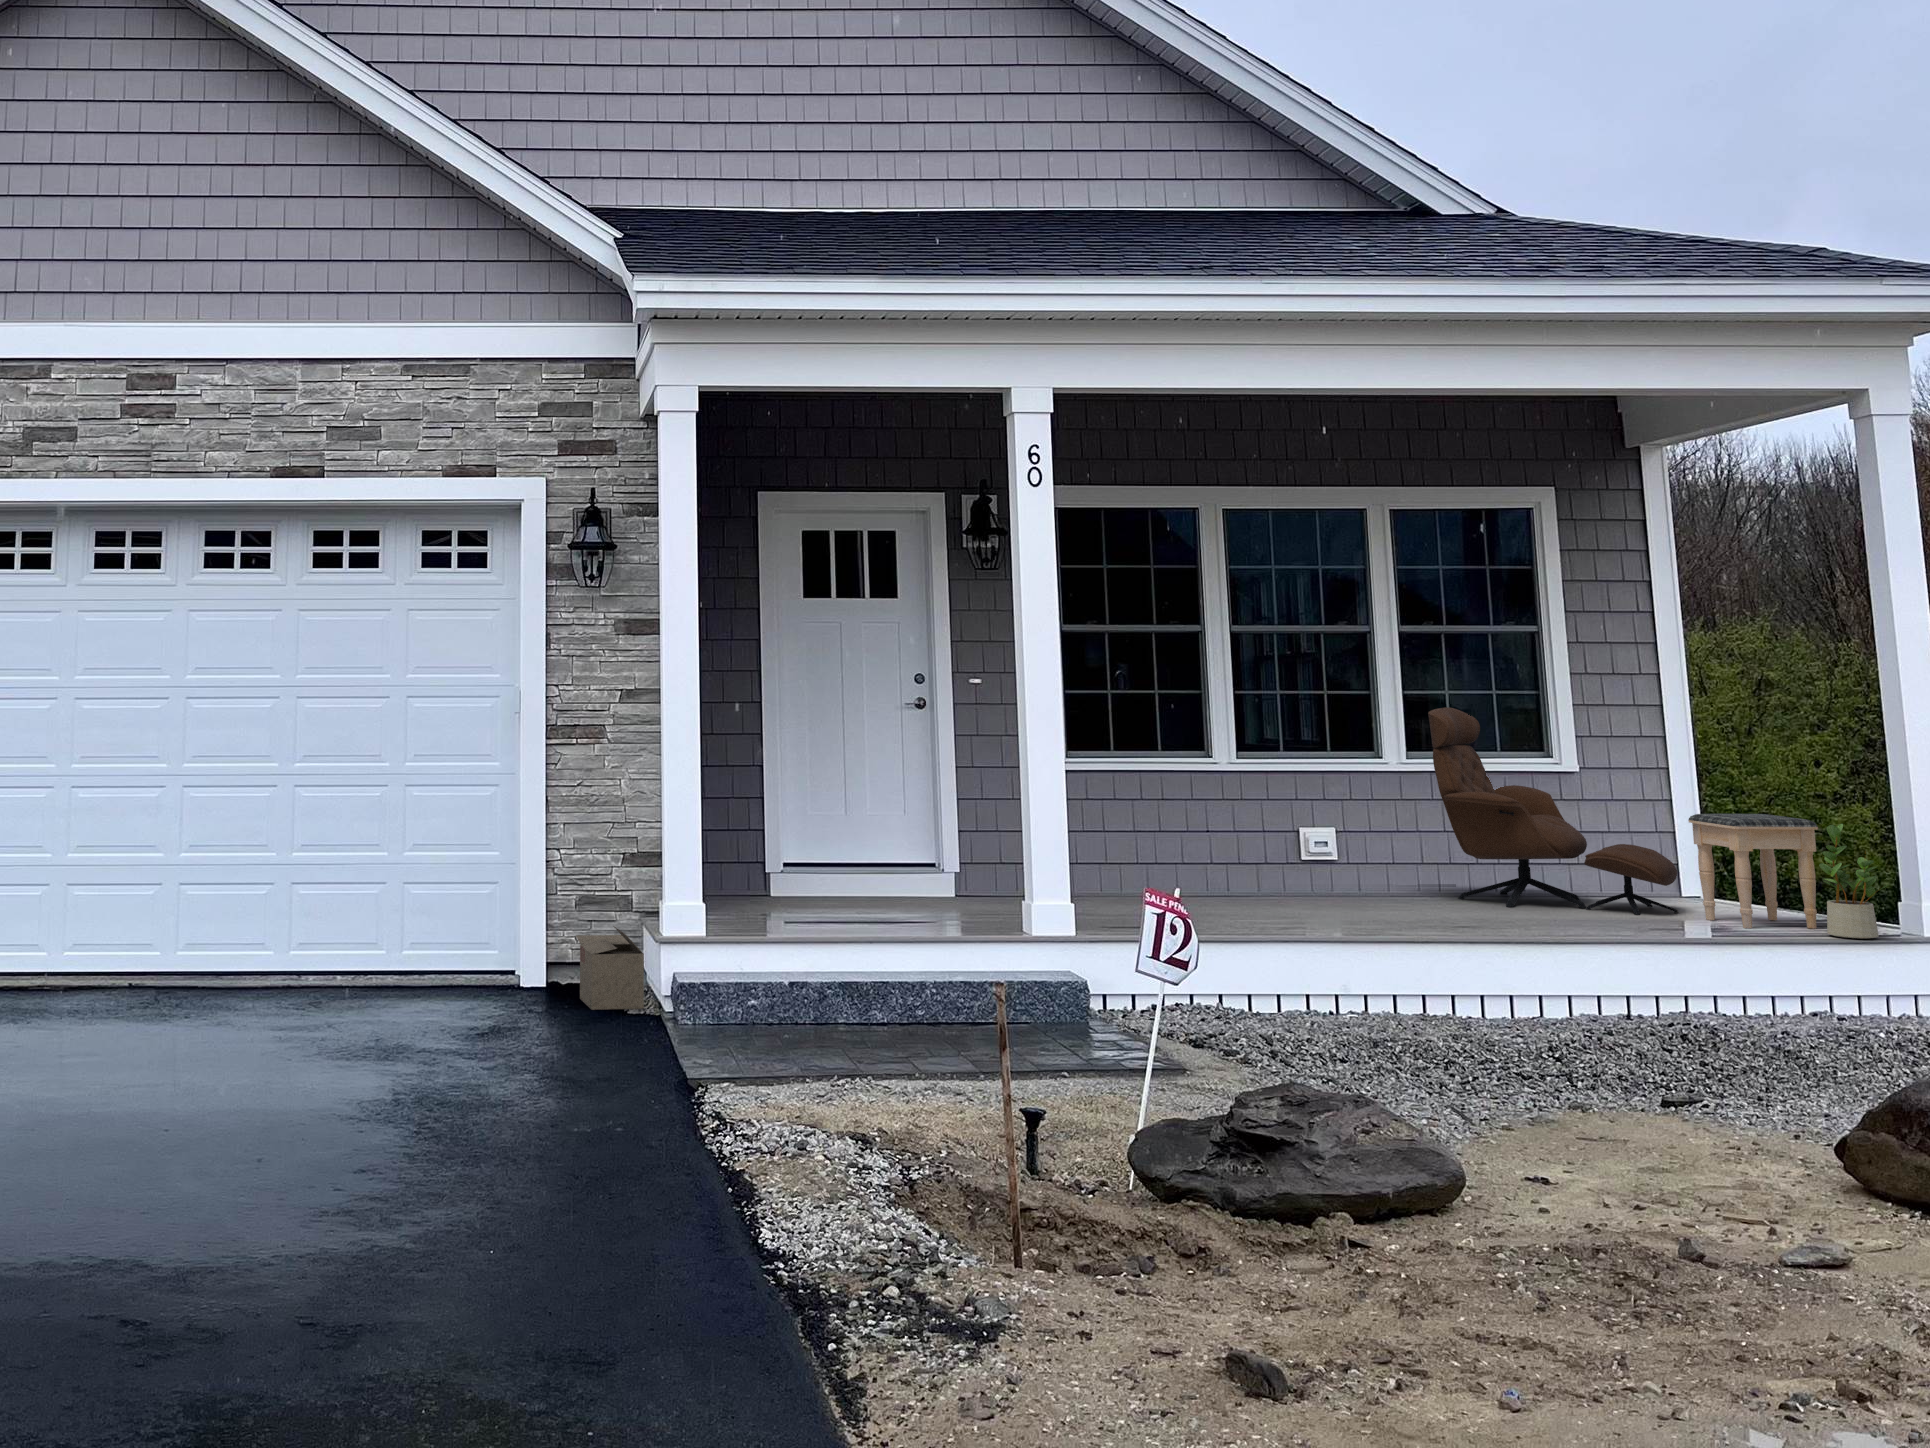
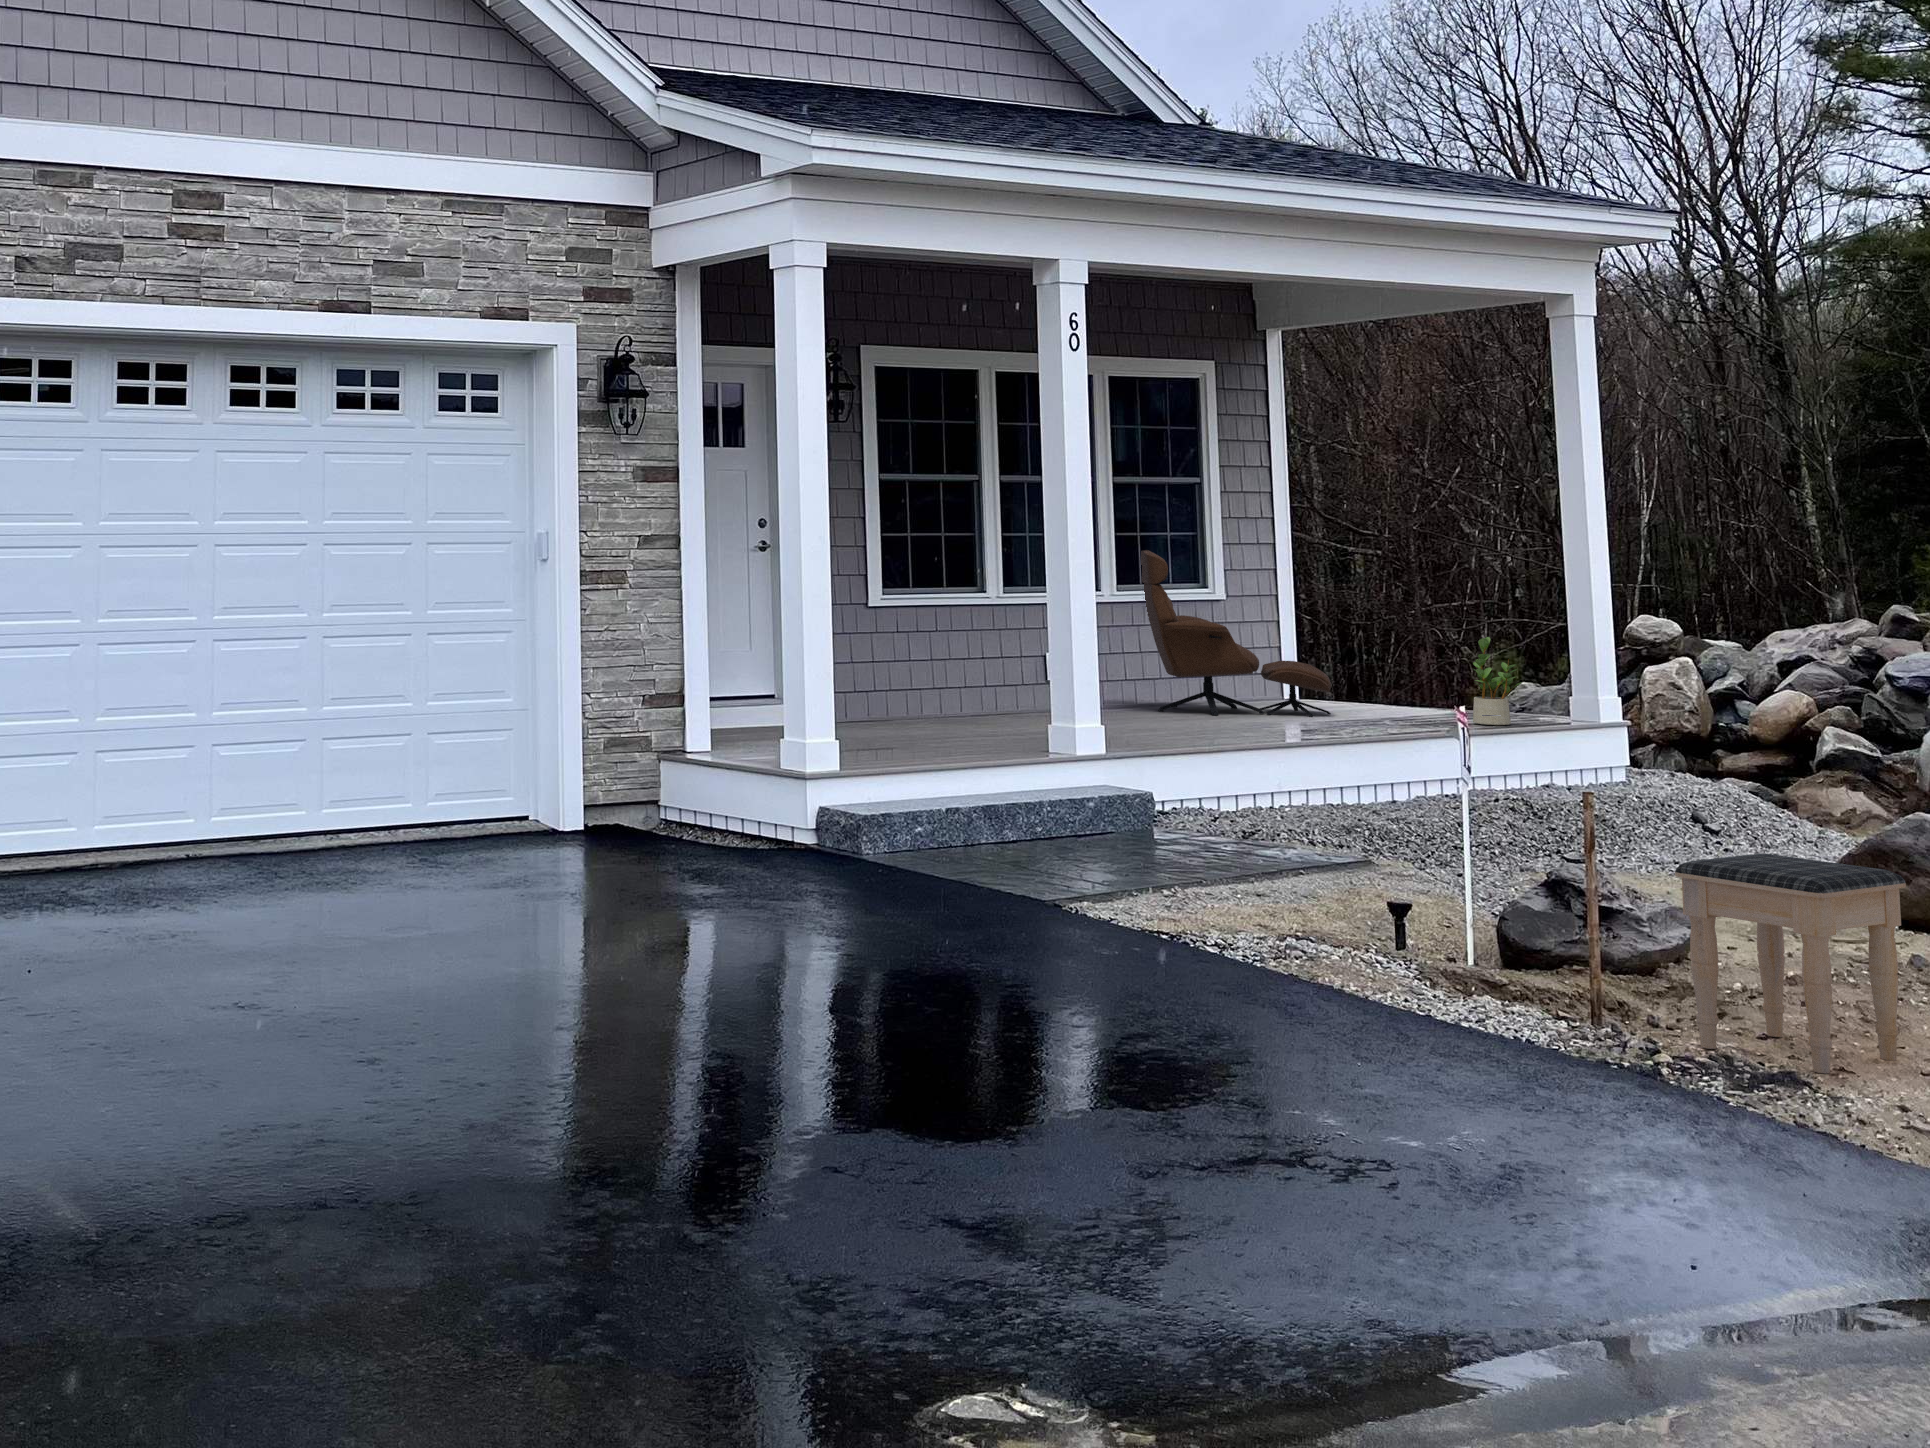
footstool: present [1688,814,1818,929] -> present [1675,854,1906,1073]
cardboard box: present [576,927,644,1010] -> none [606,764,708,845]

